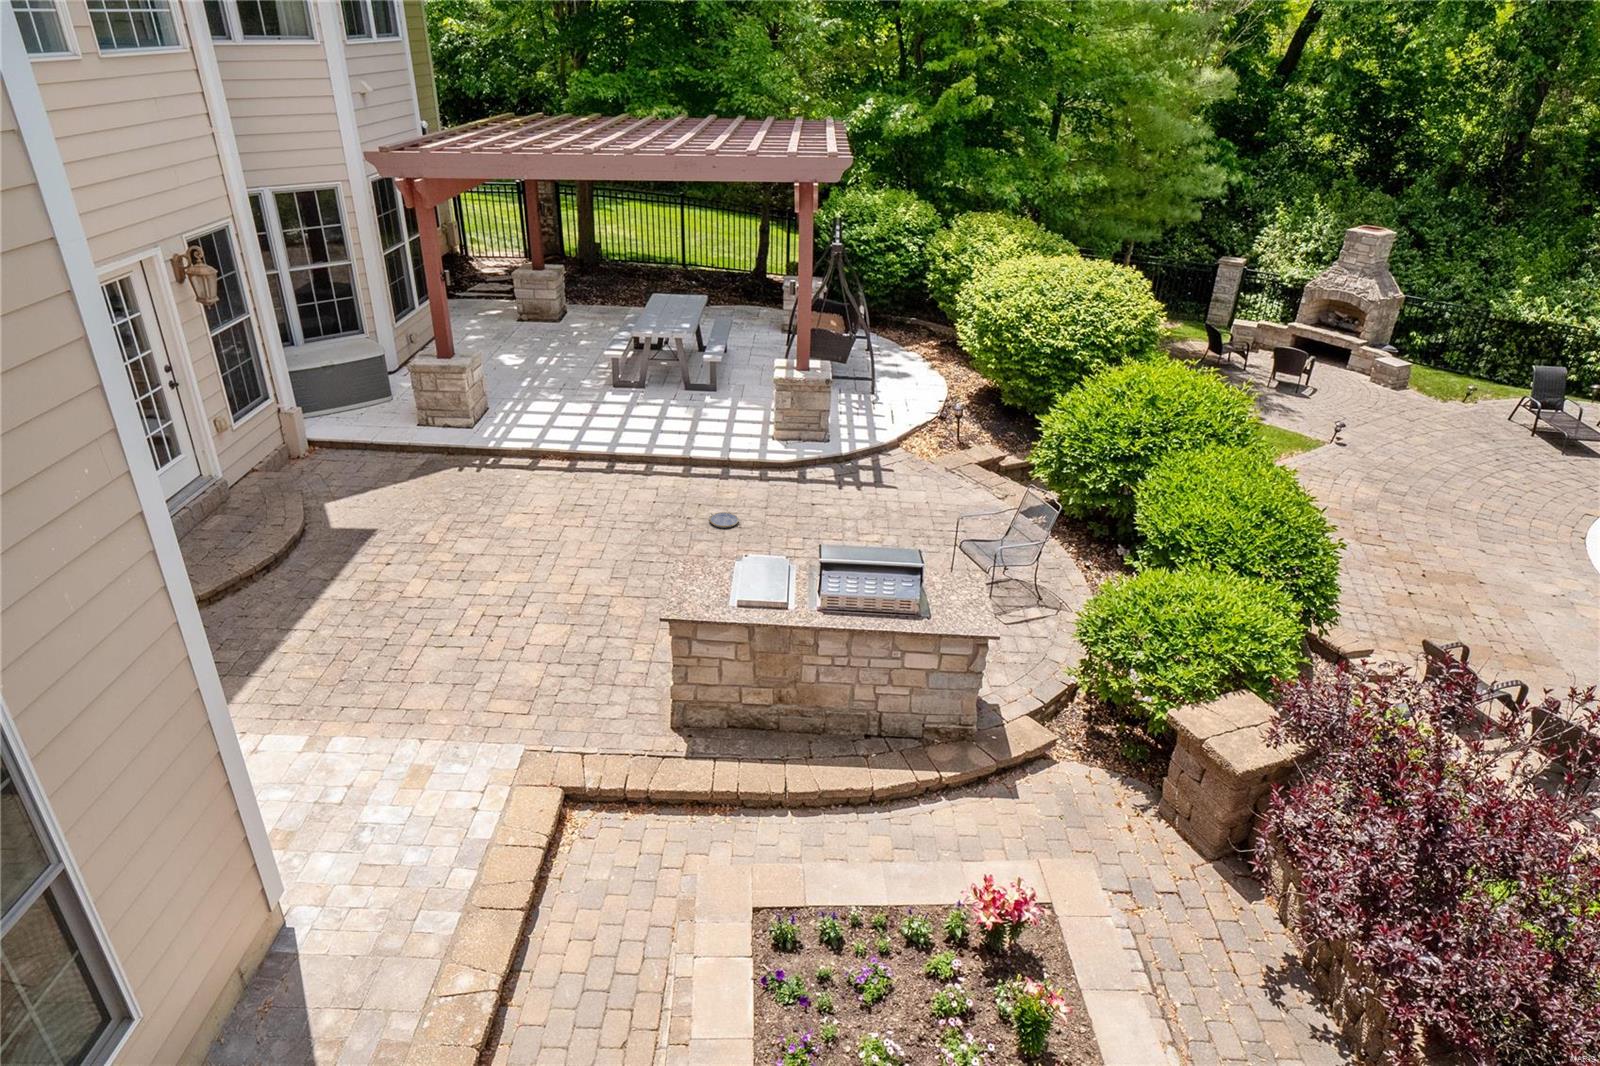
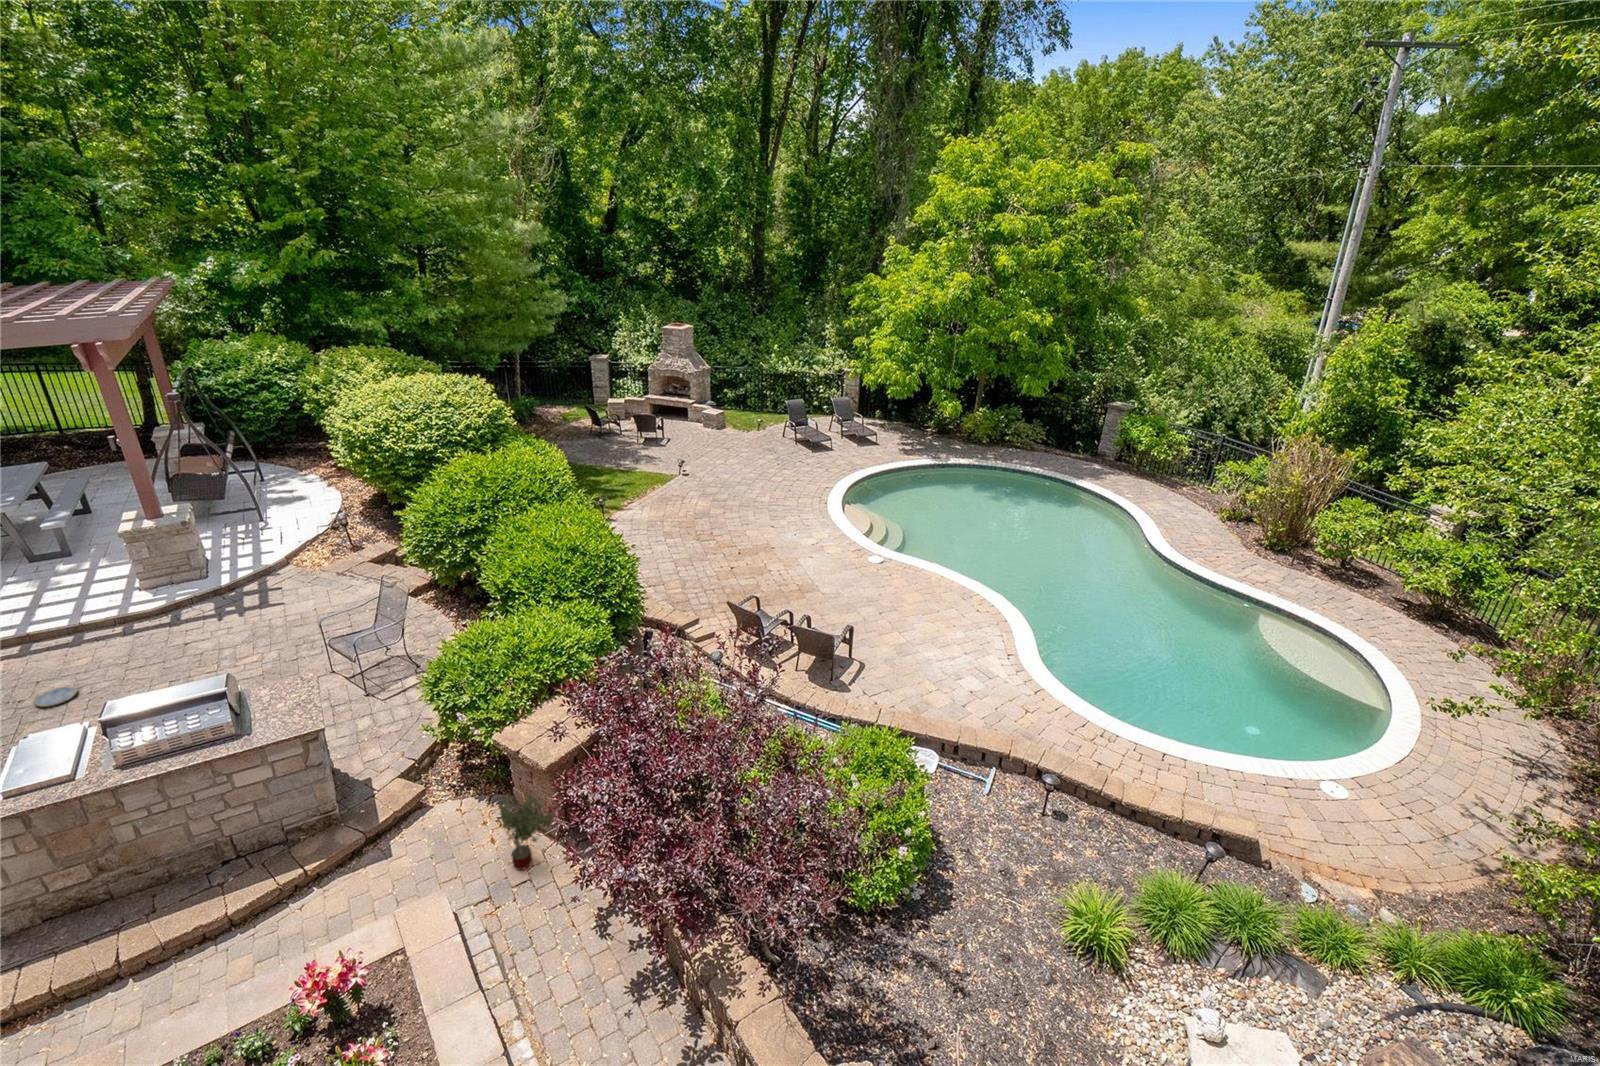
potted tree: none [1156,785,1233,880] -> present [499,794,554,870]

